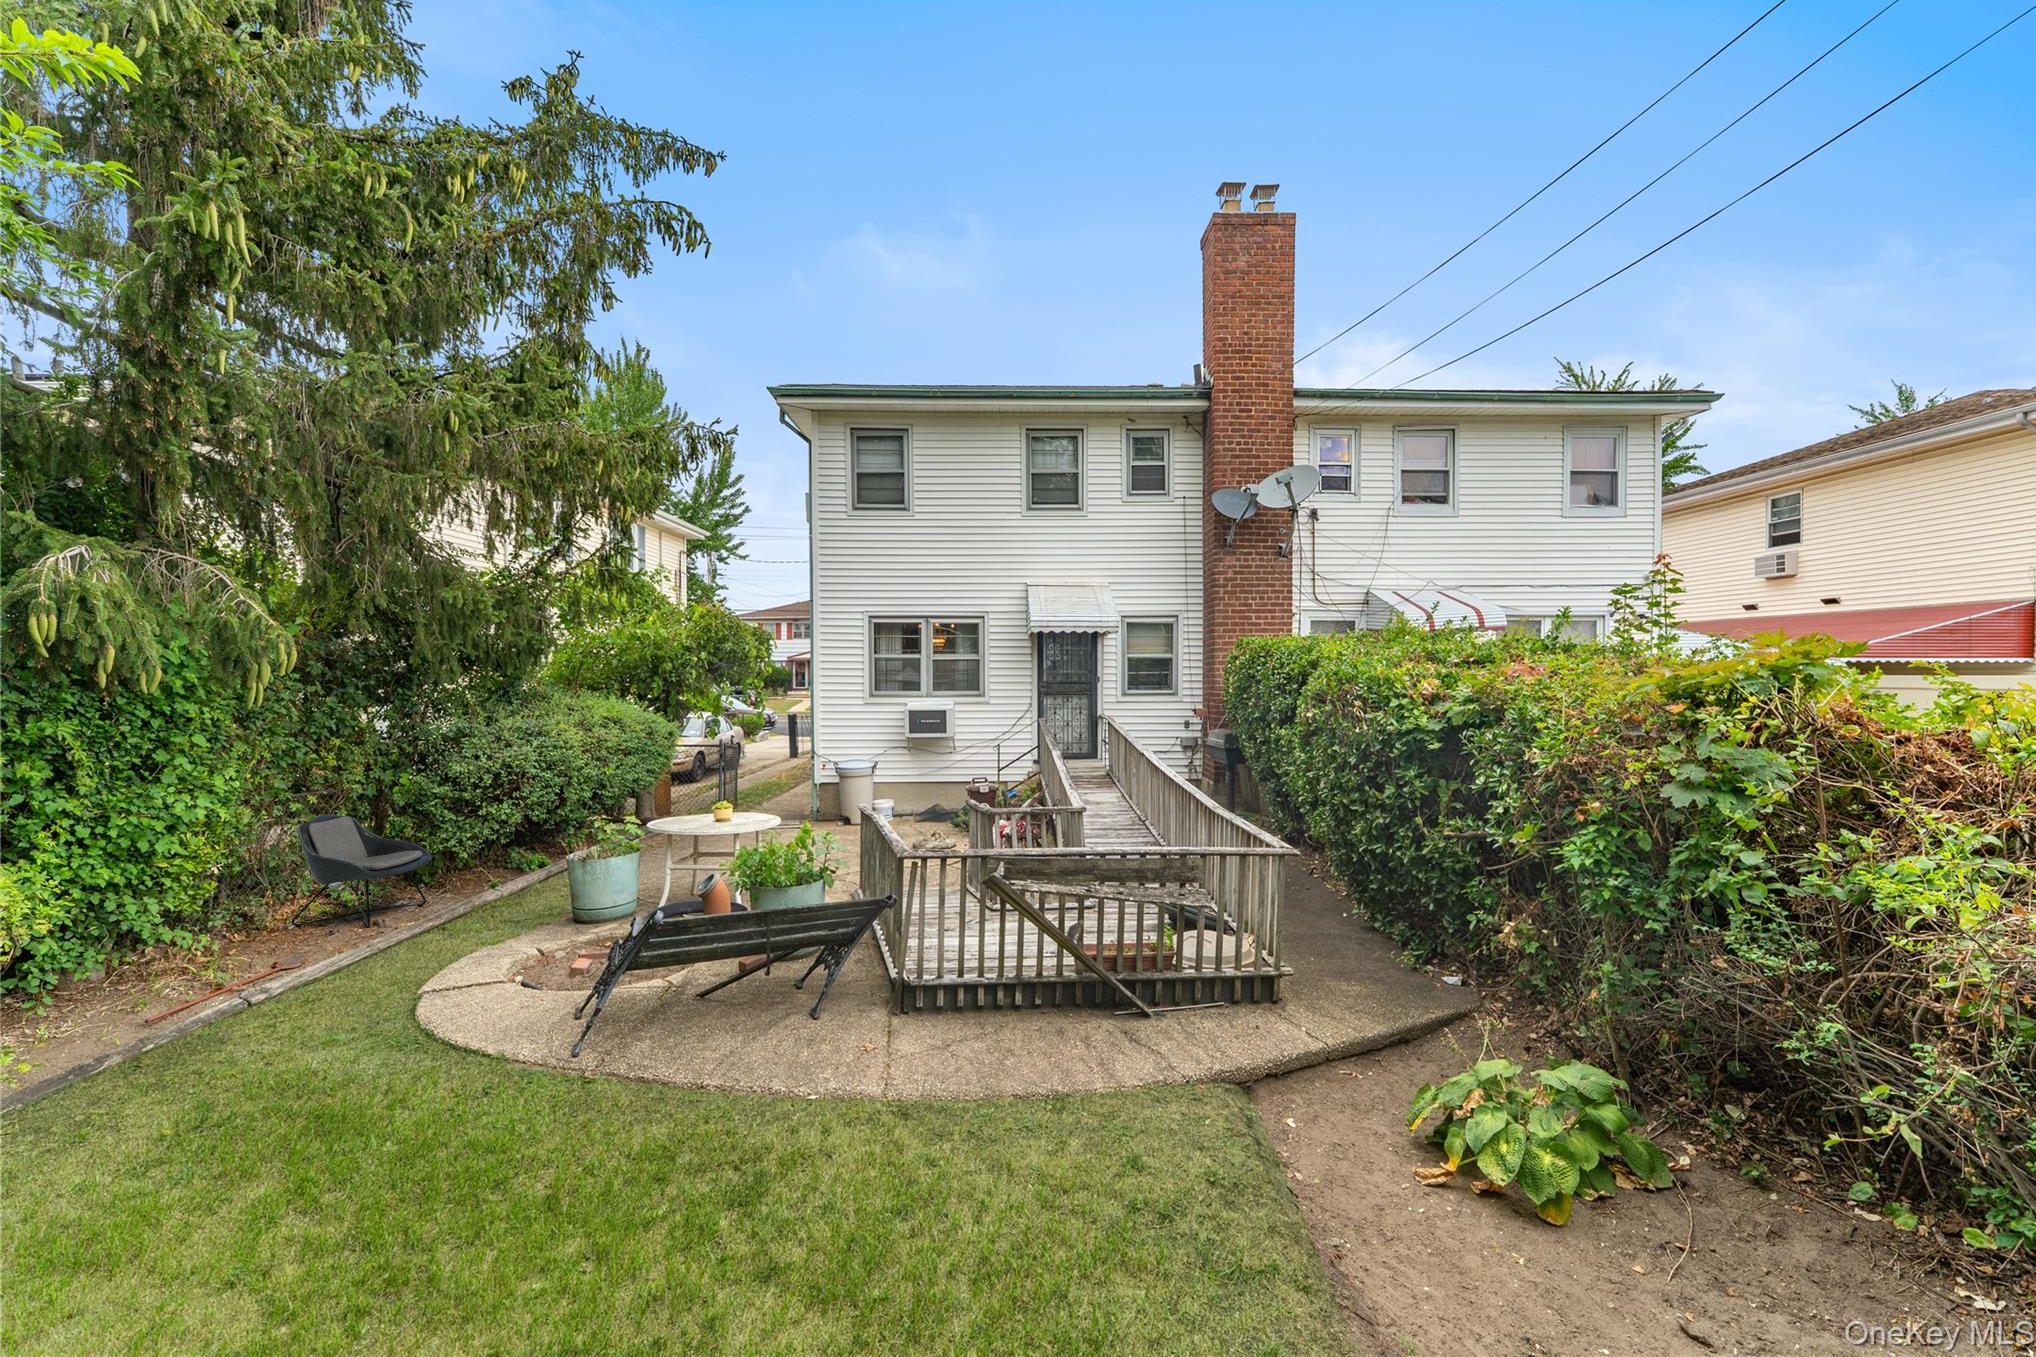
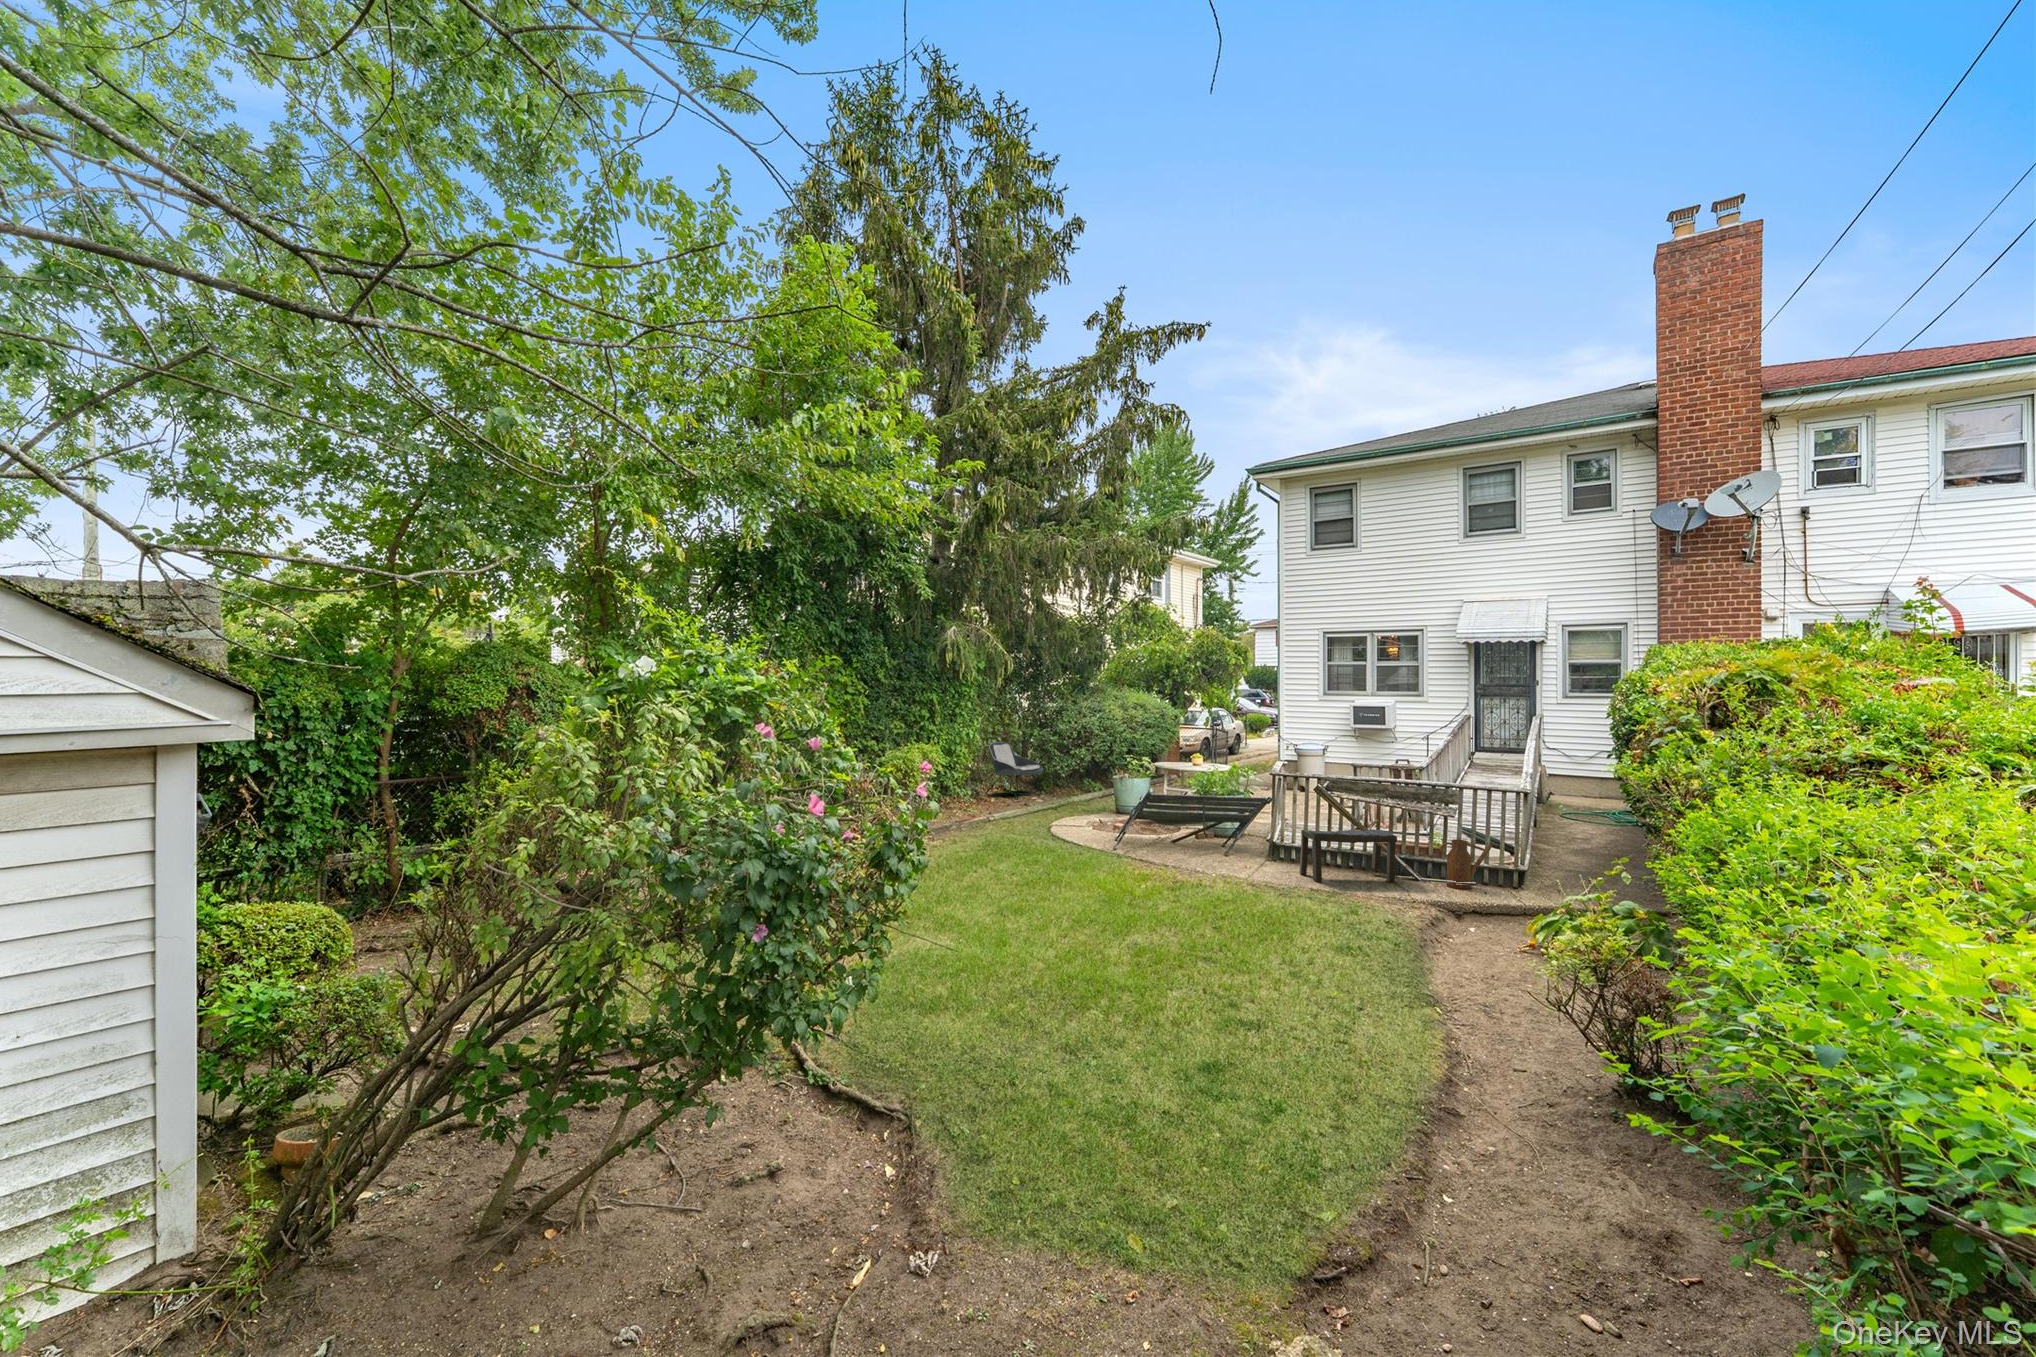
bench: none [971,938,1122,1068] -> present [1300,830,1397,883]
watering can: none [1173,939,1244,1022] -> present [1440,839,1493,890]

